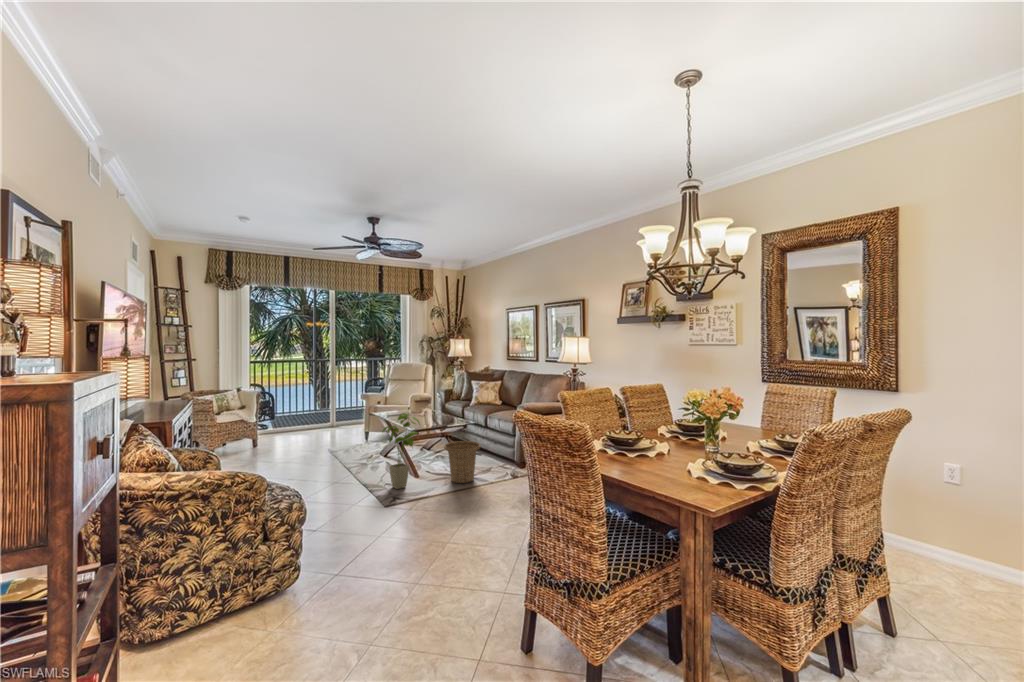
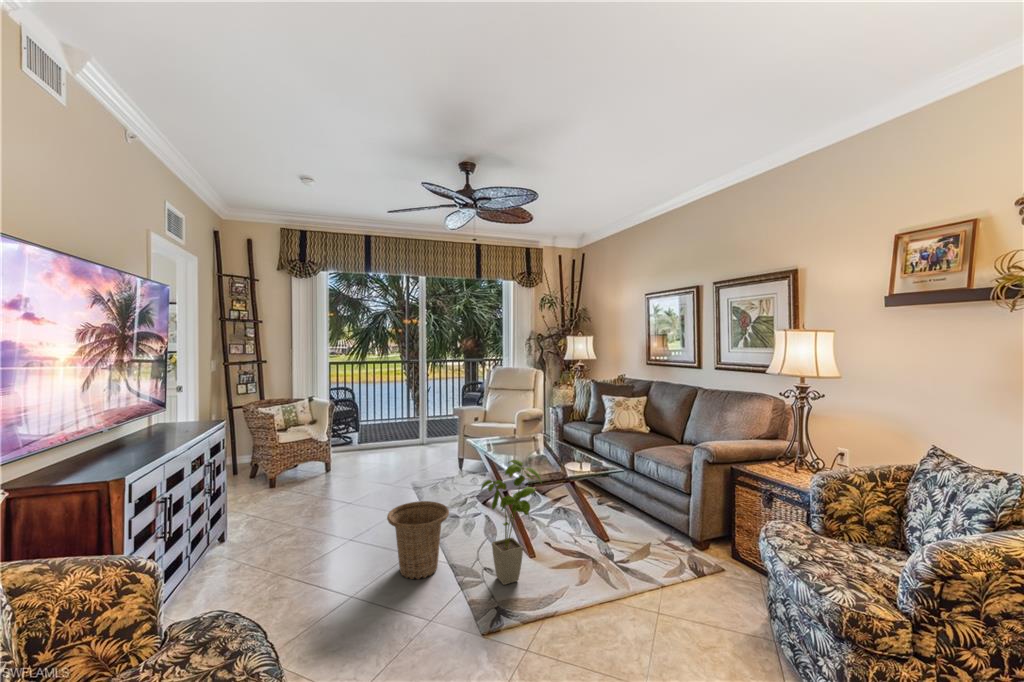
basket: present [444,441,481,483] -> present [387,501,449,579]

